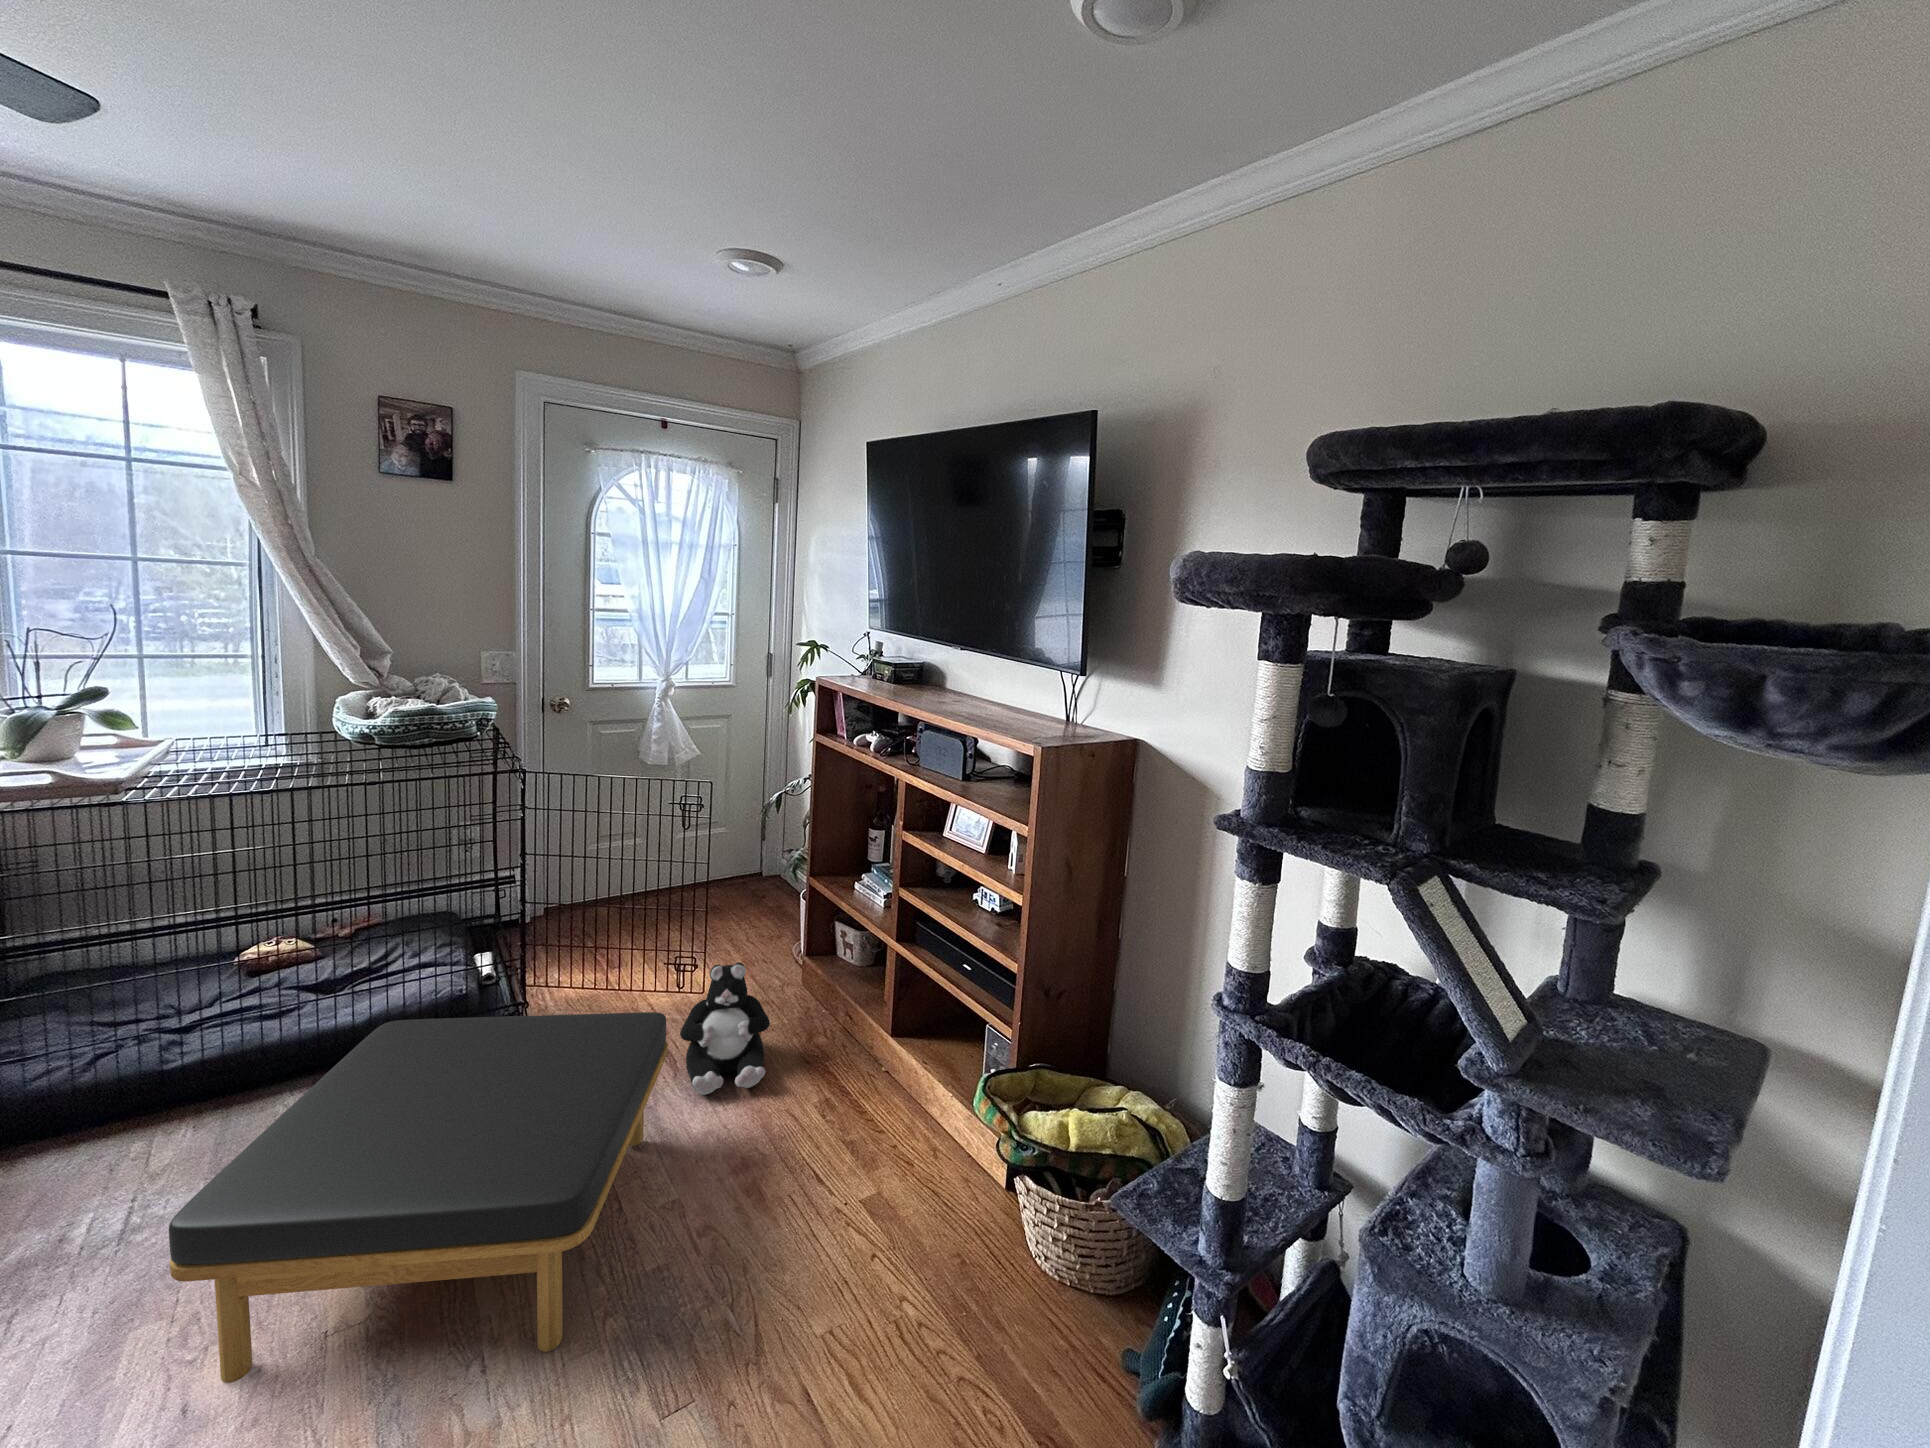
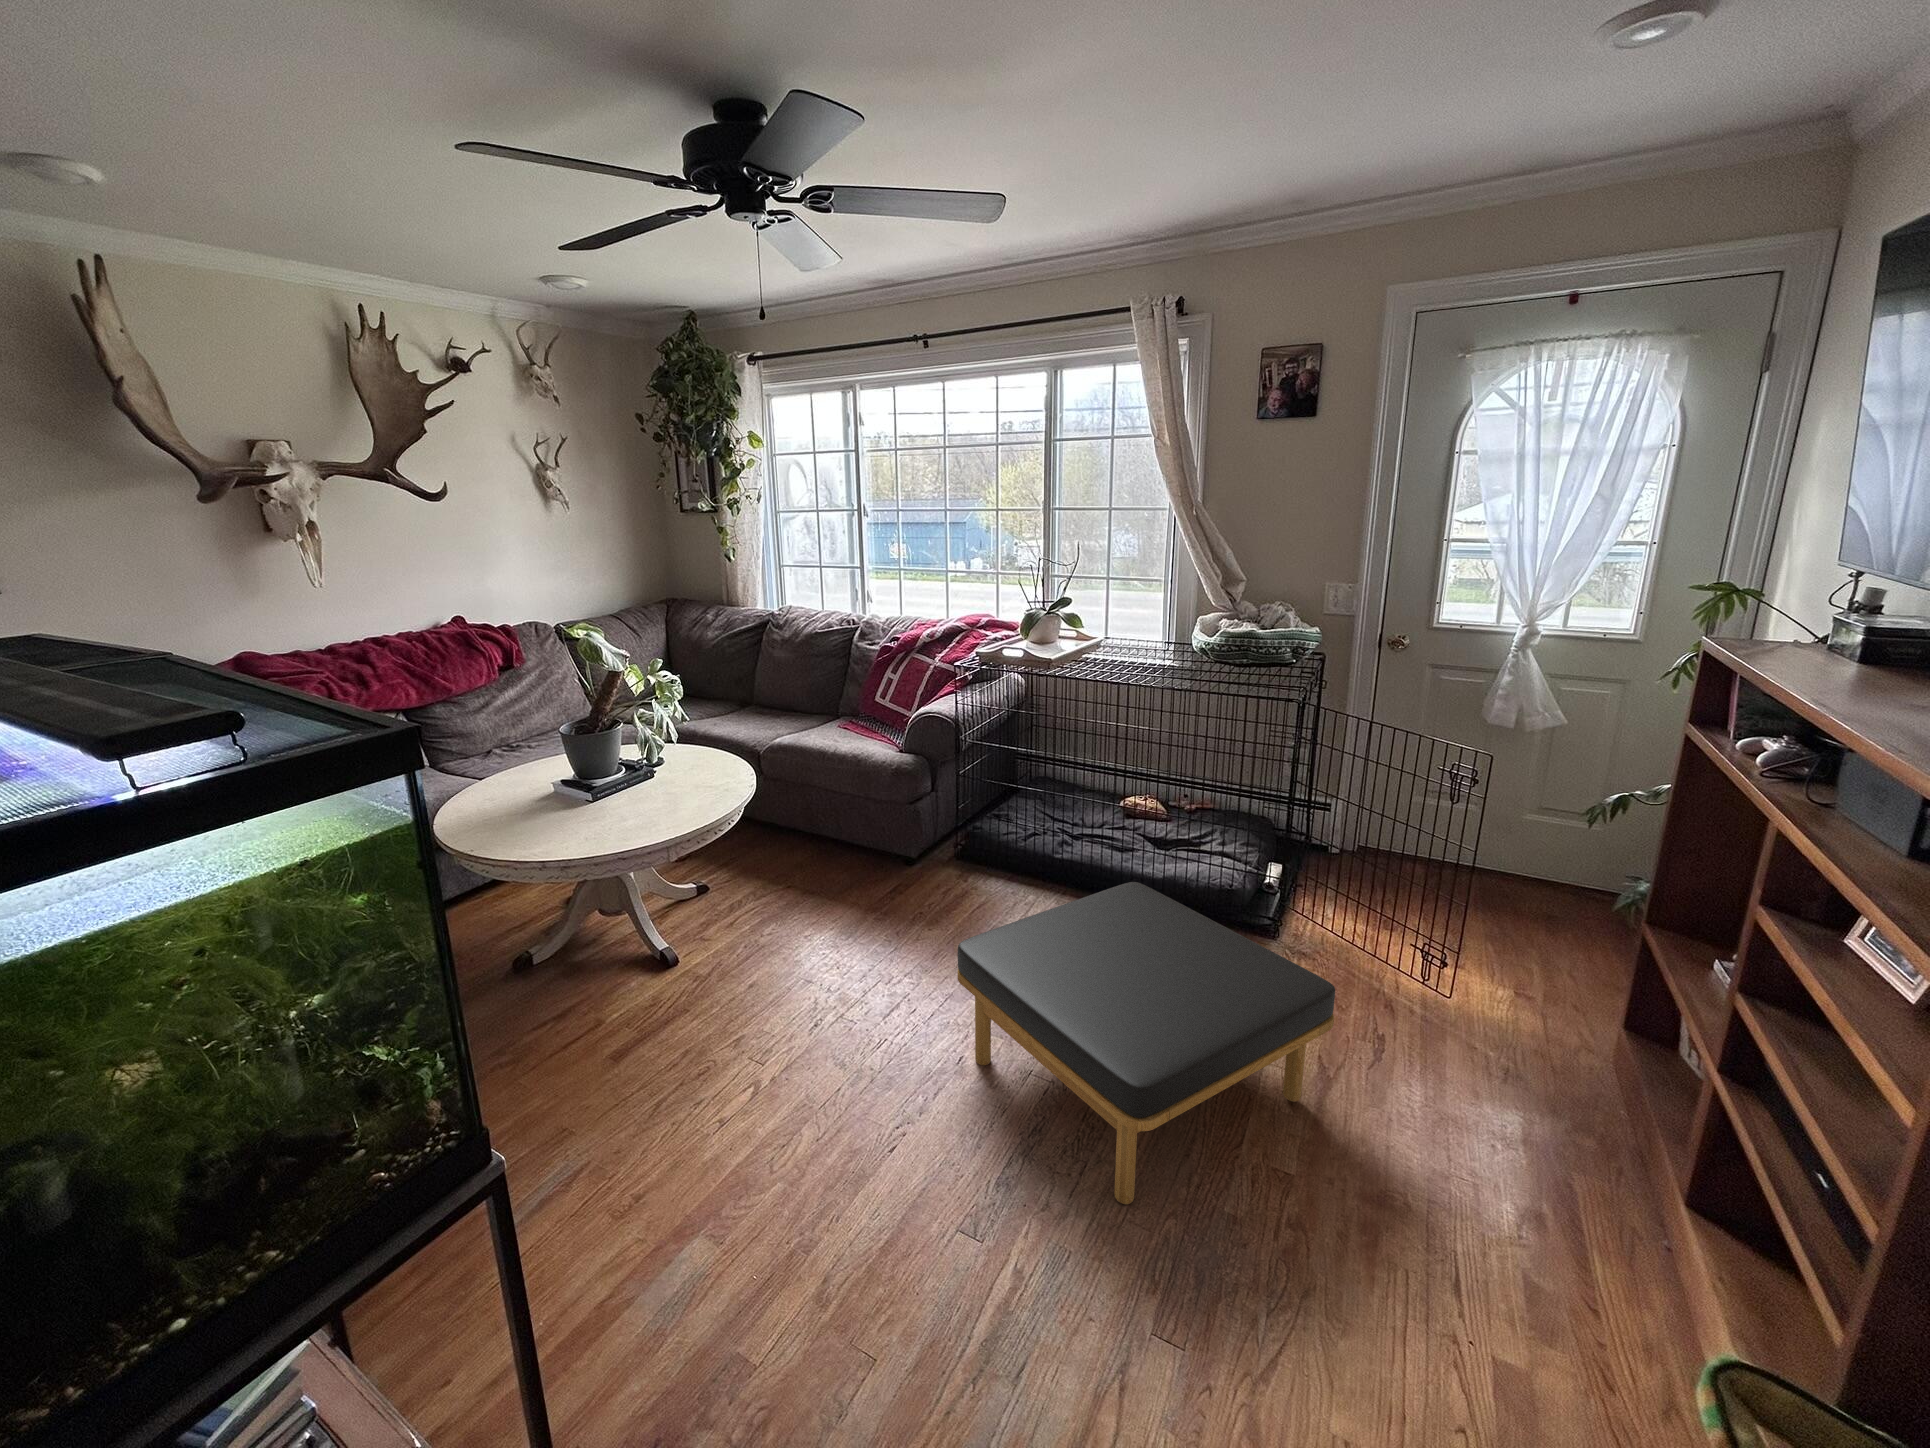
plush toy: present [680,963,770,1095] -> none [1375,970,1501,1130]

